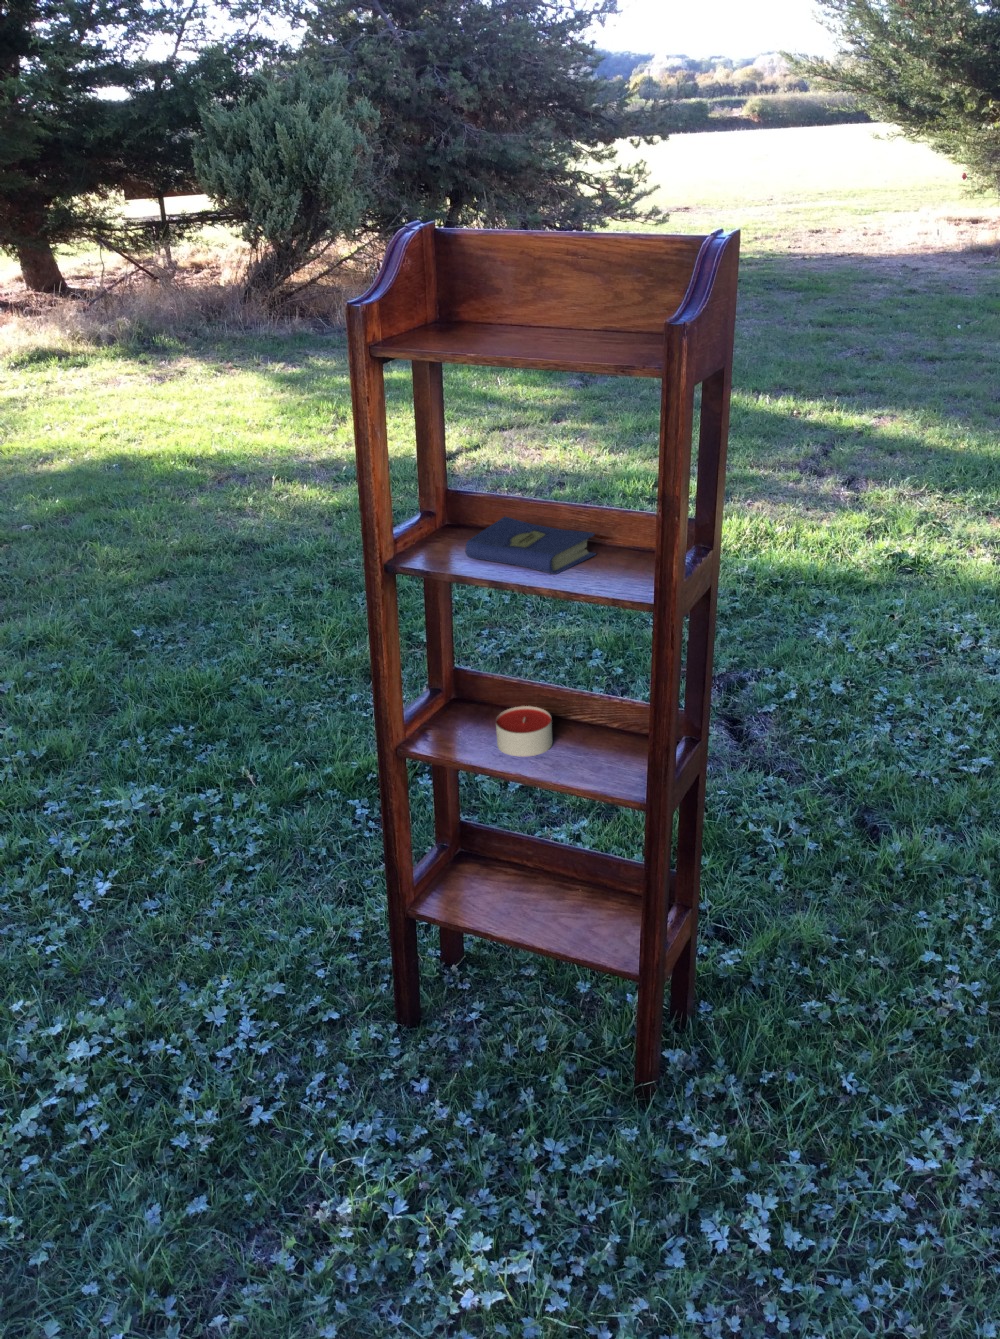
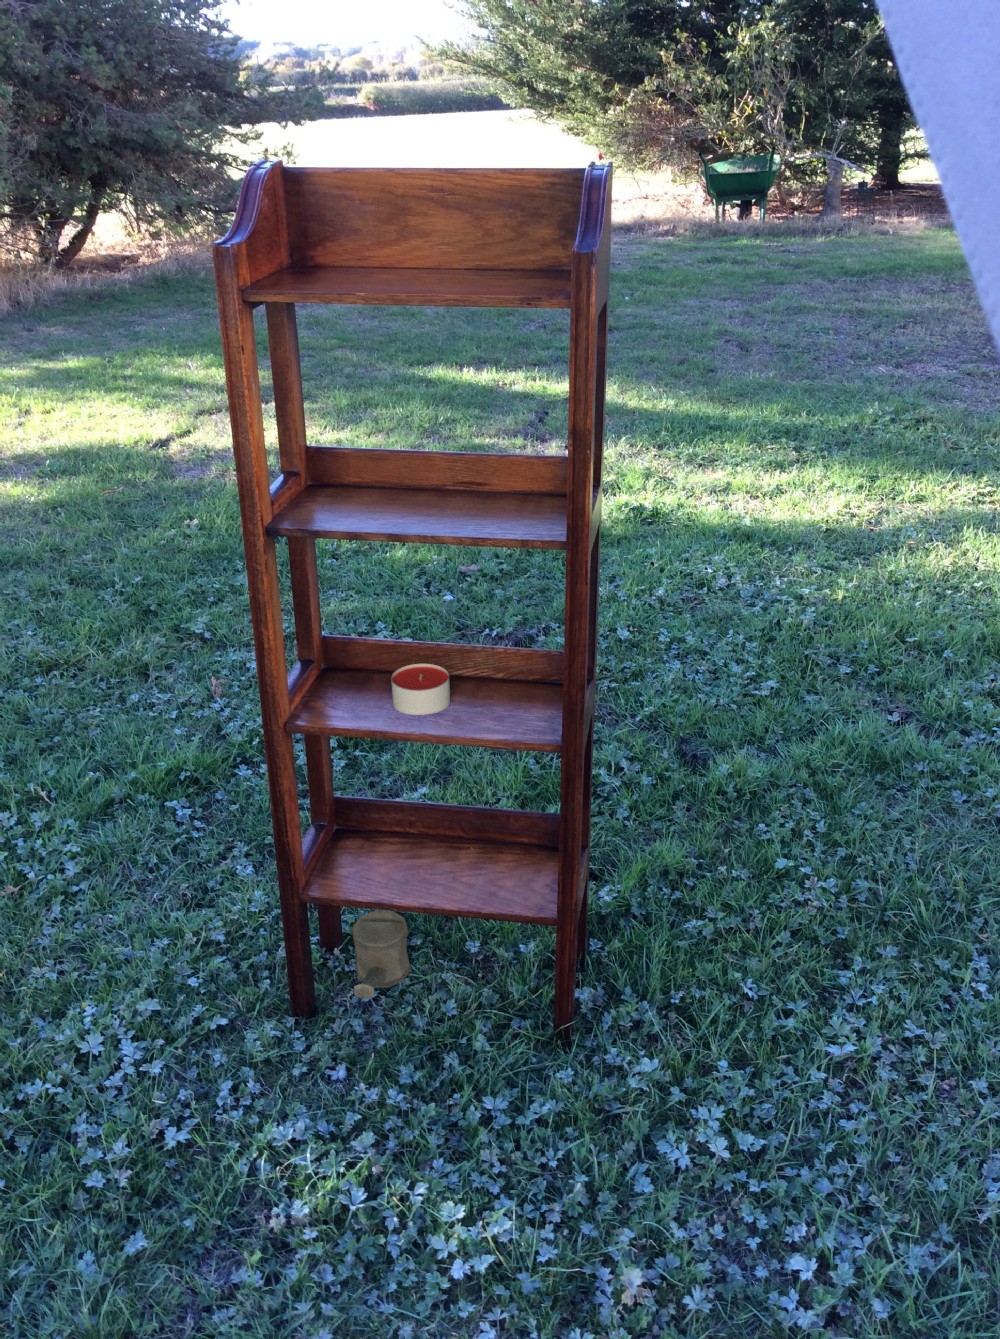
hardcover book: present [466,516,596,574] -> none [355,468,487,521]
watering can: none [443,921,517,1020] -> present [352,910,411,999]

